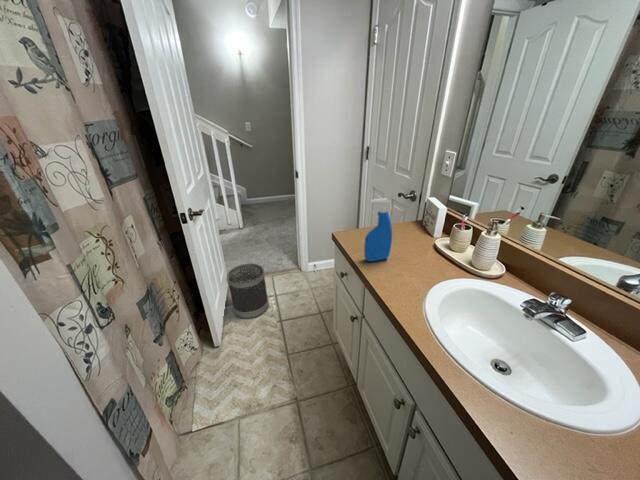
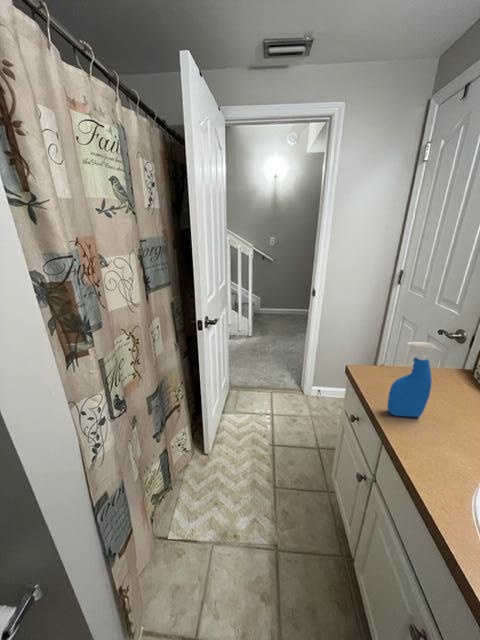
wastebasket: present [227,263,269,319] -> none [228,375,264,432]

